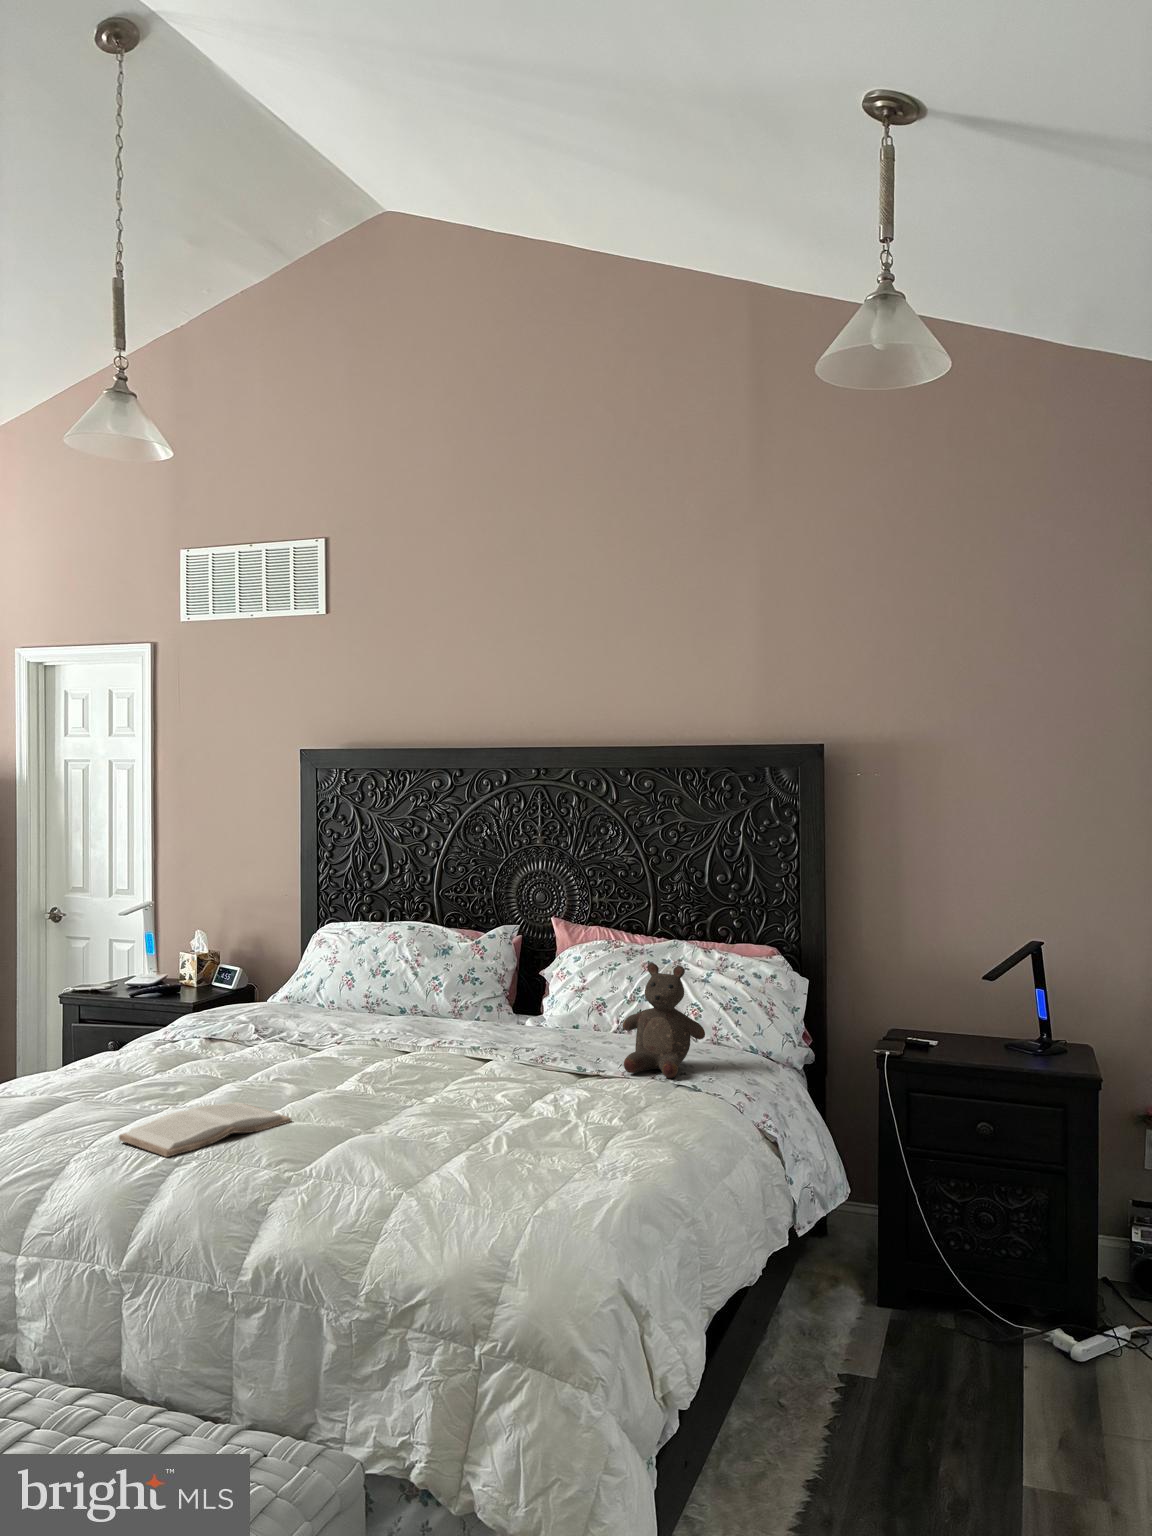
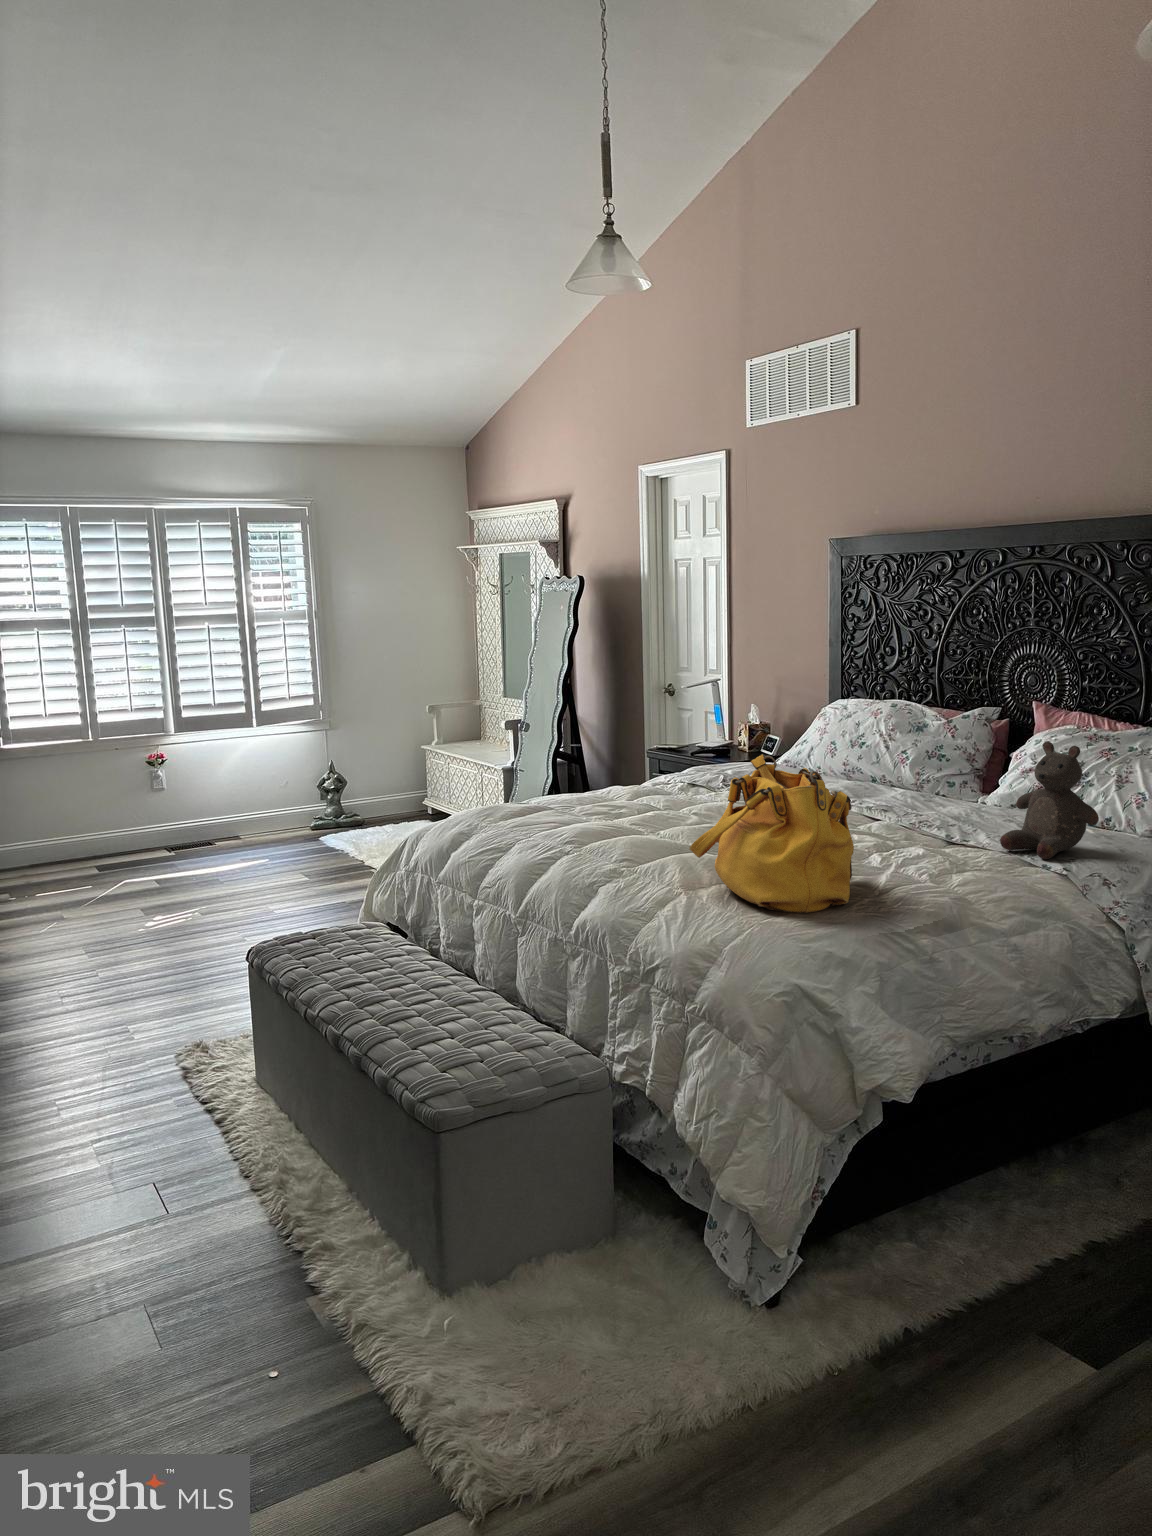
handbag: none [408,1003,583,1175] -> present [689,754,854,913]
book: present [119,1102,291,1157] -> none [518,824,653,855]

